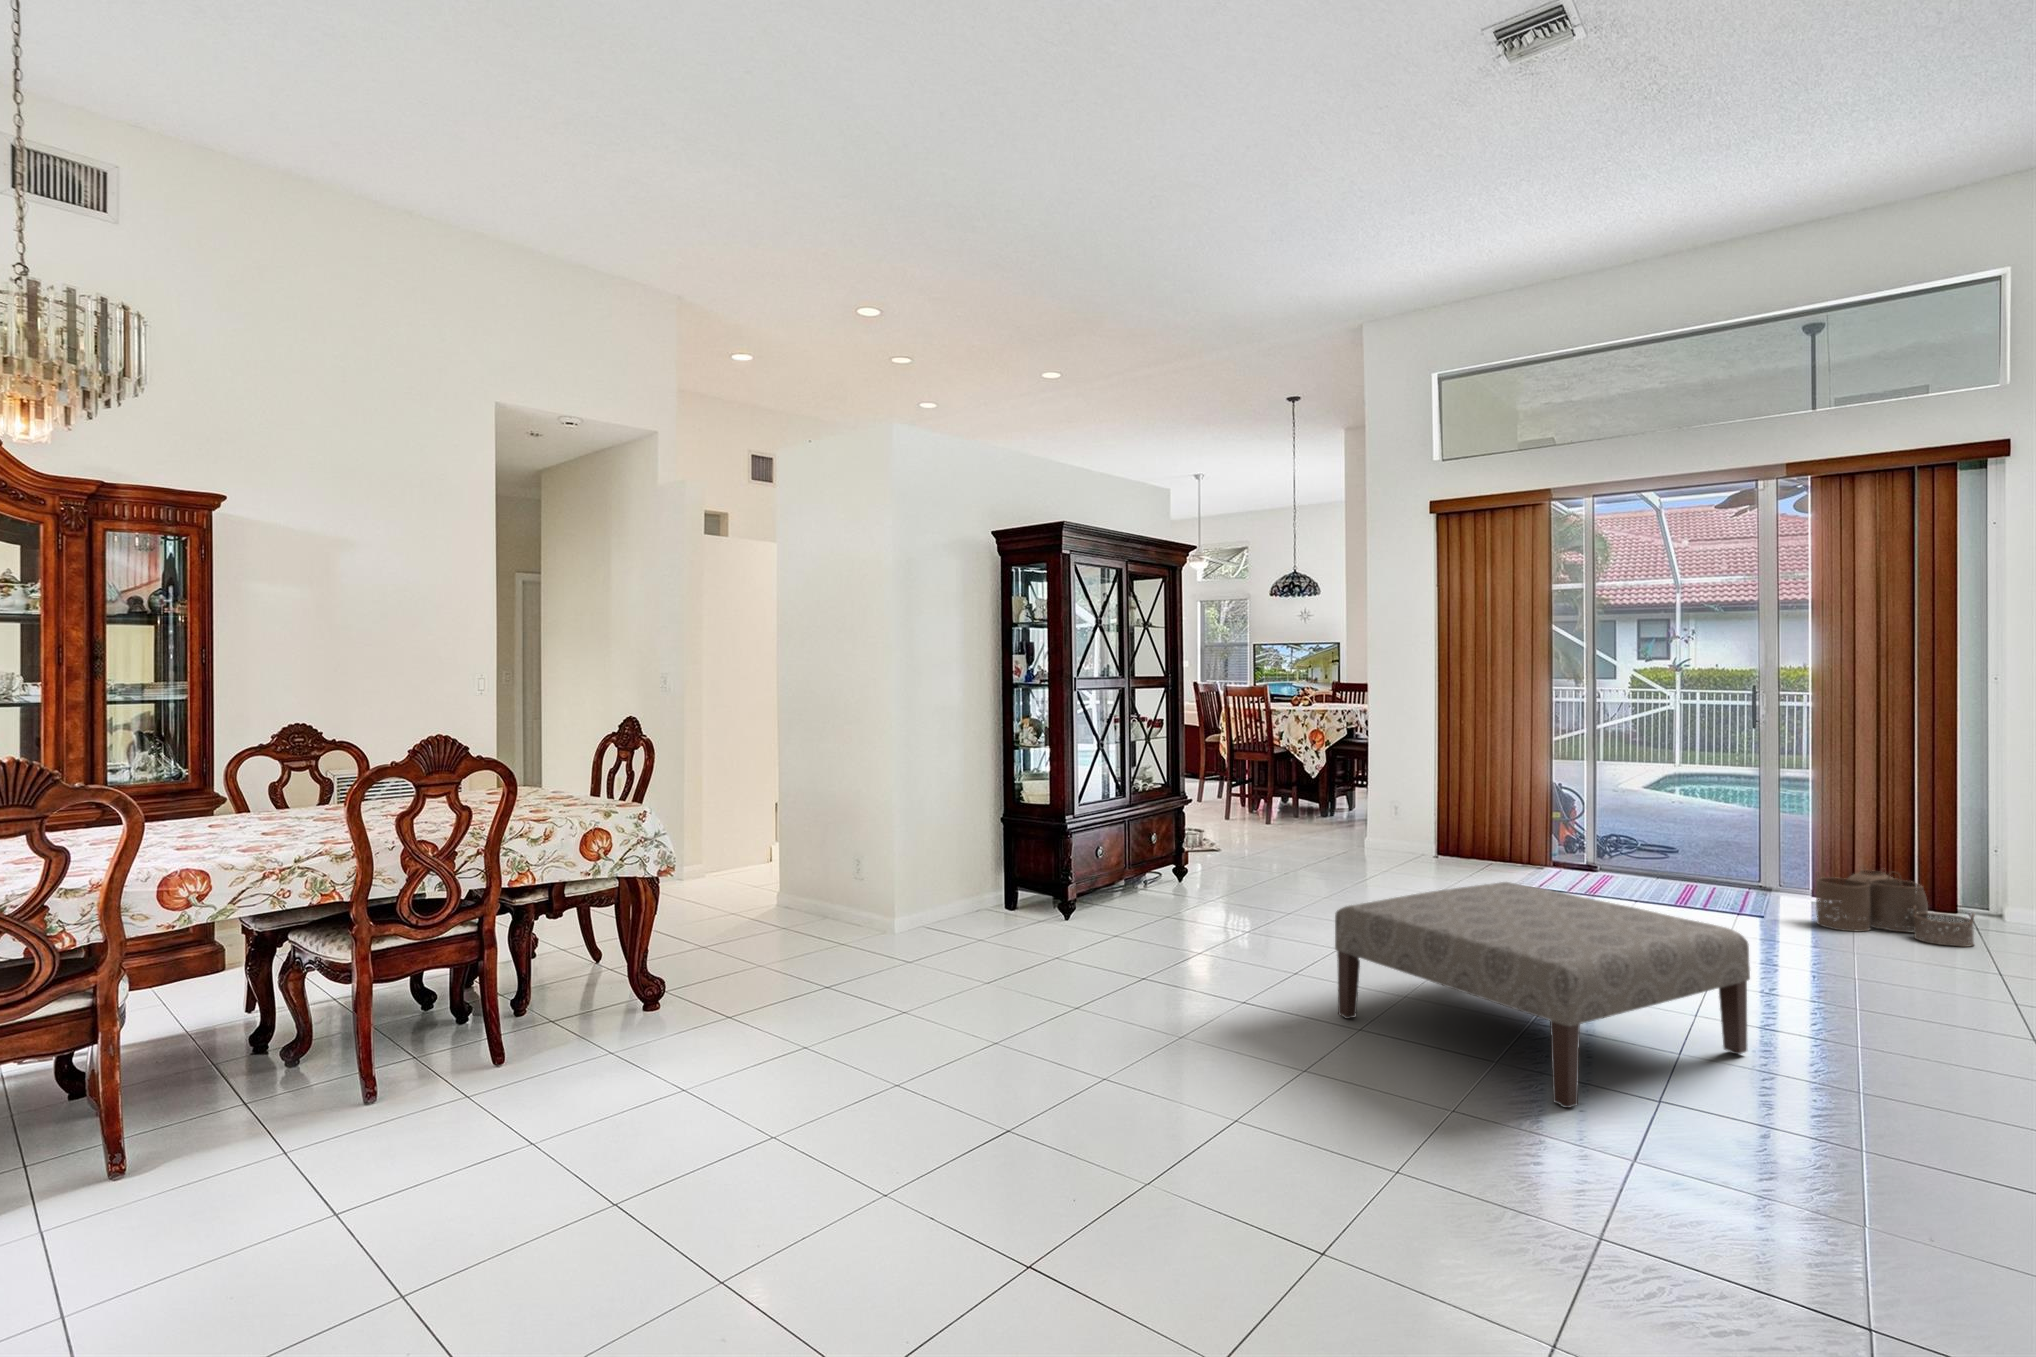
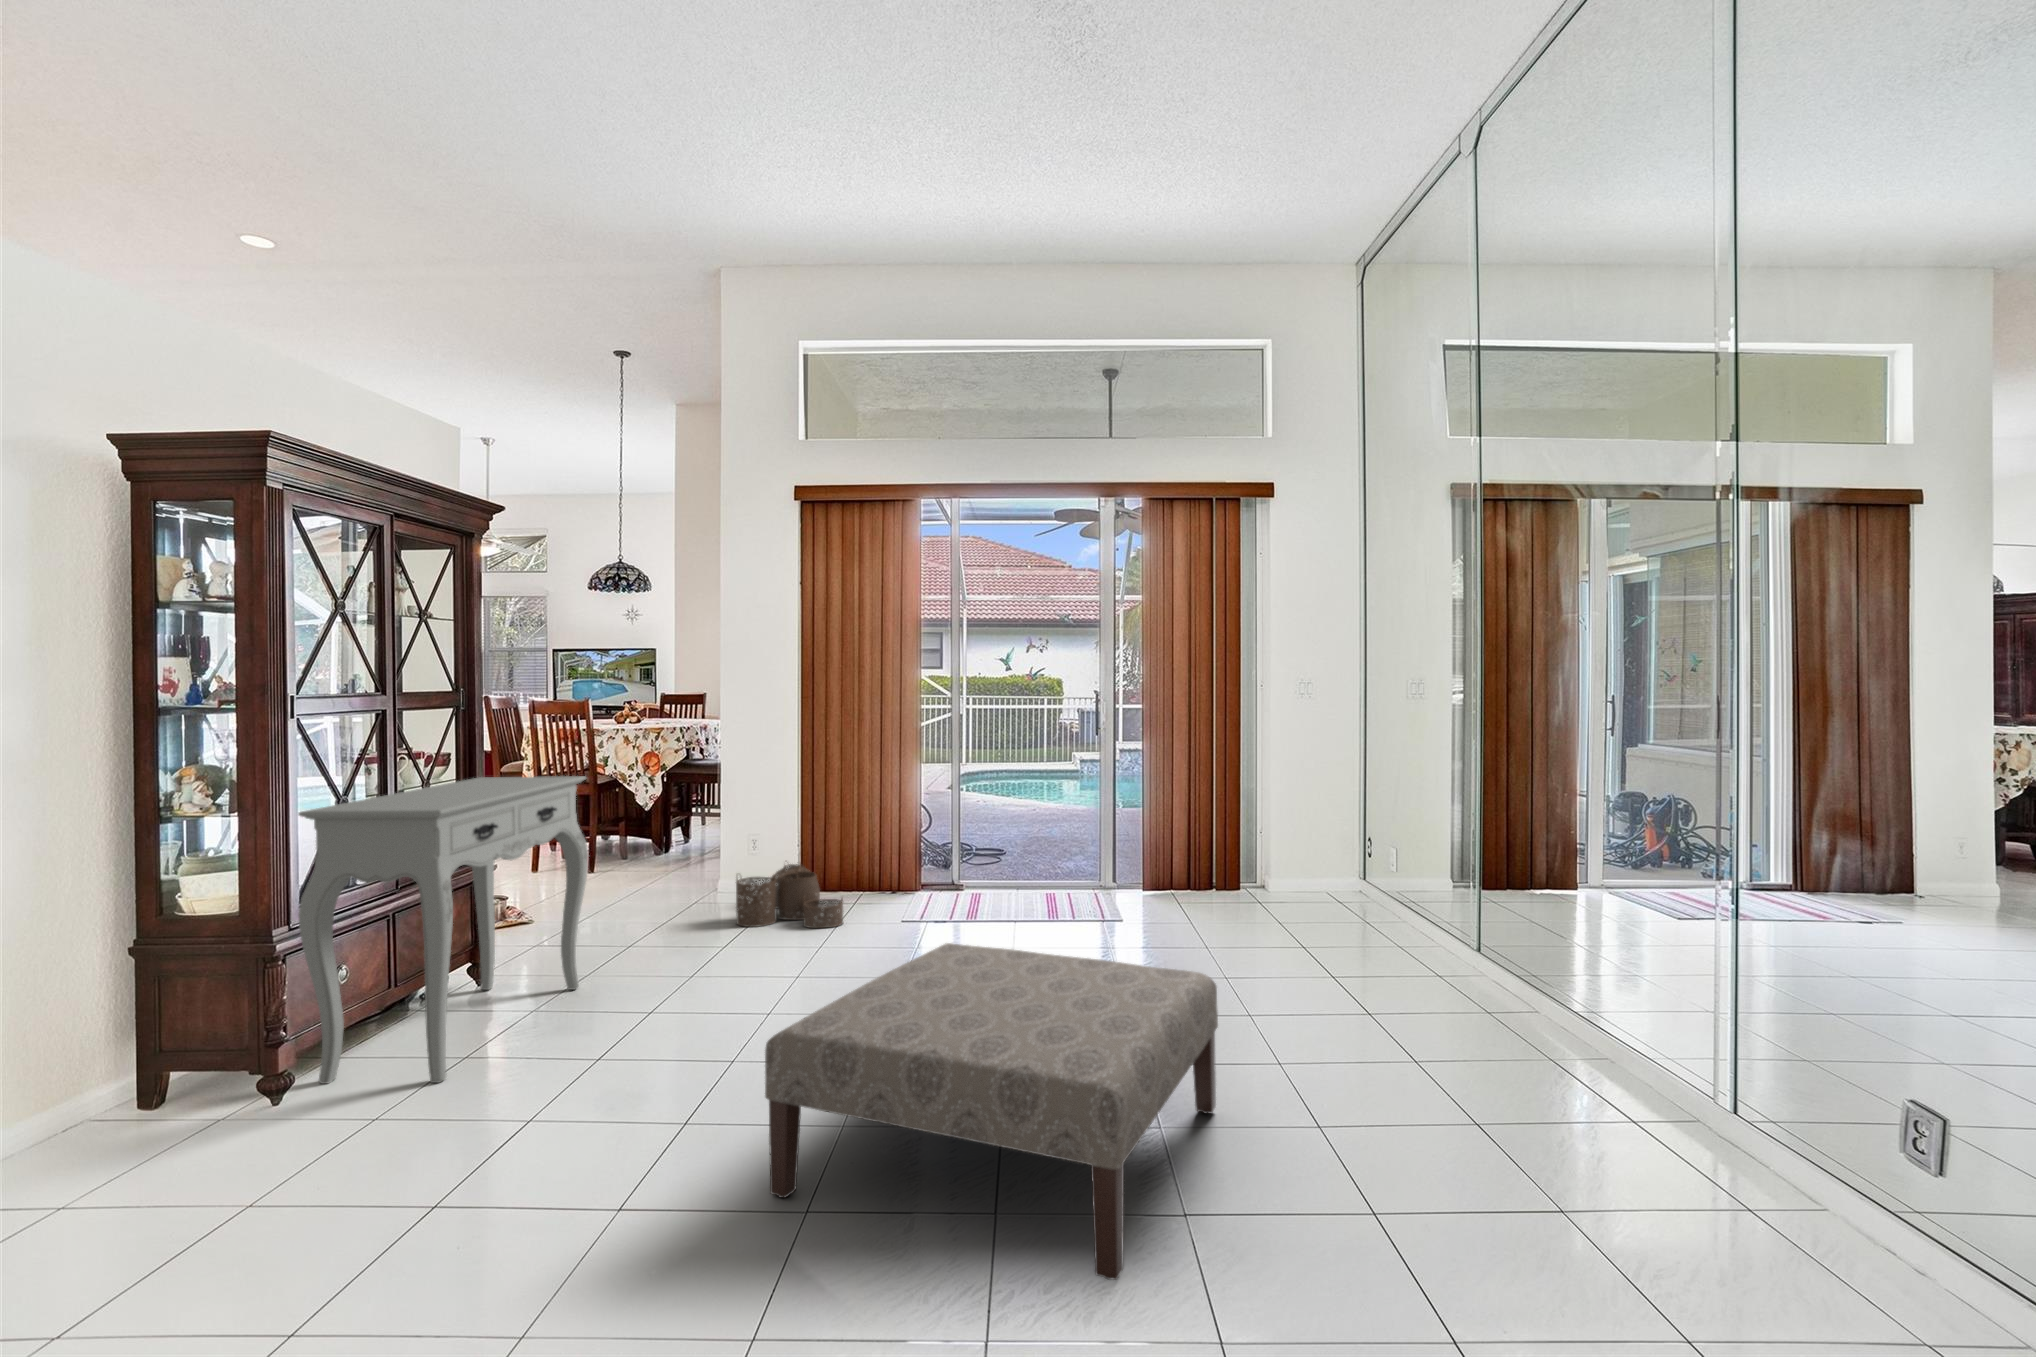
console table: none [1078,736,1250,926] -> present [298,776,589,1084]
woven basket: present [1815,866,1975,947] -> present [736,864,843,928]

